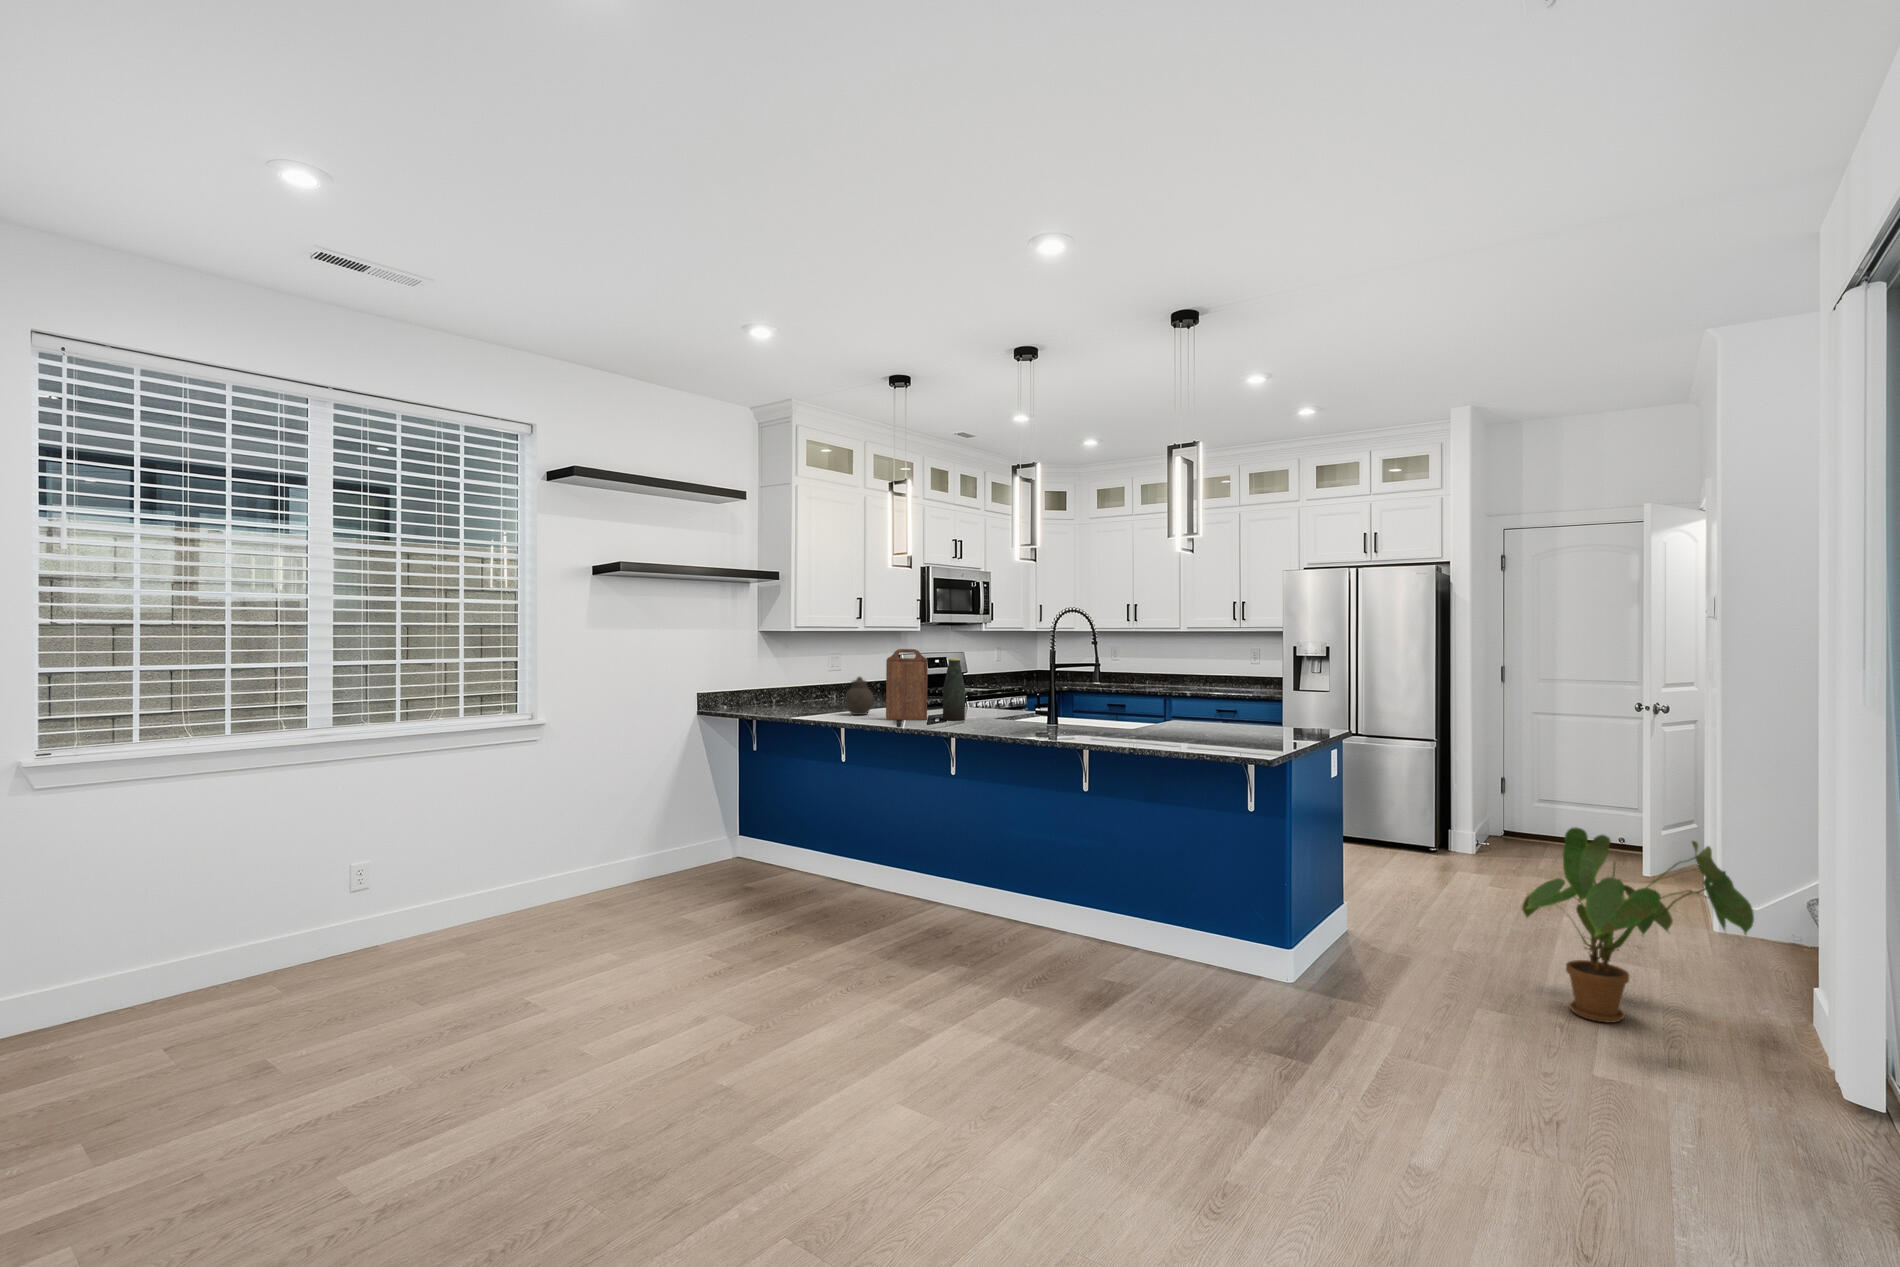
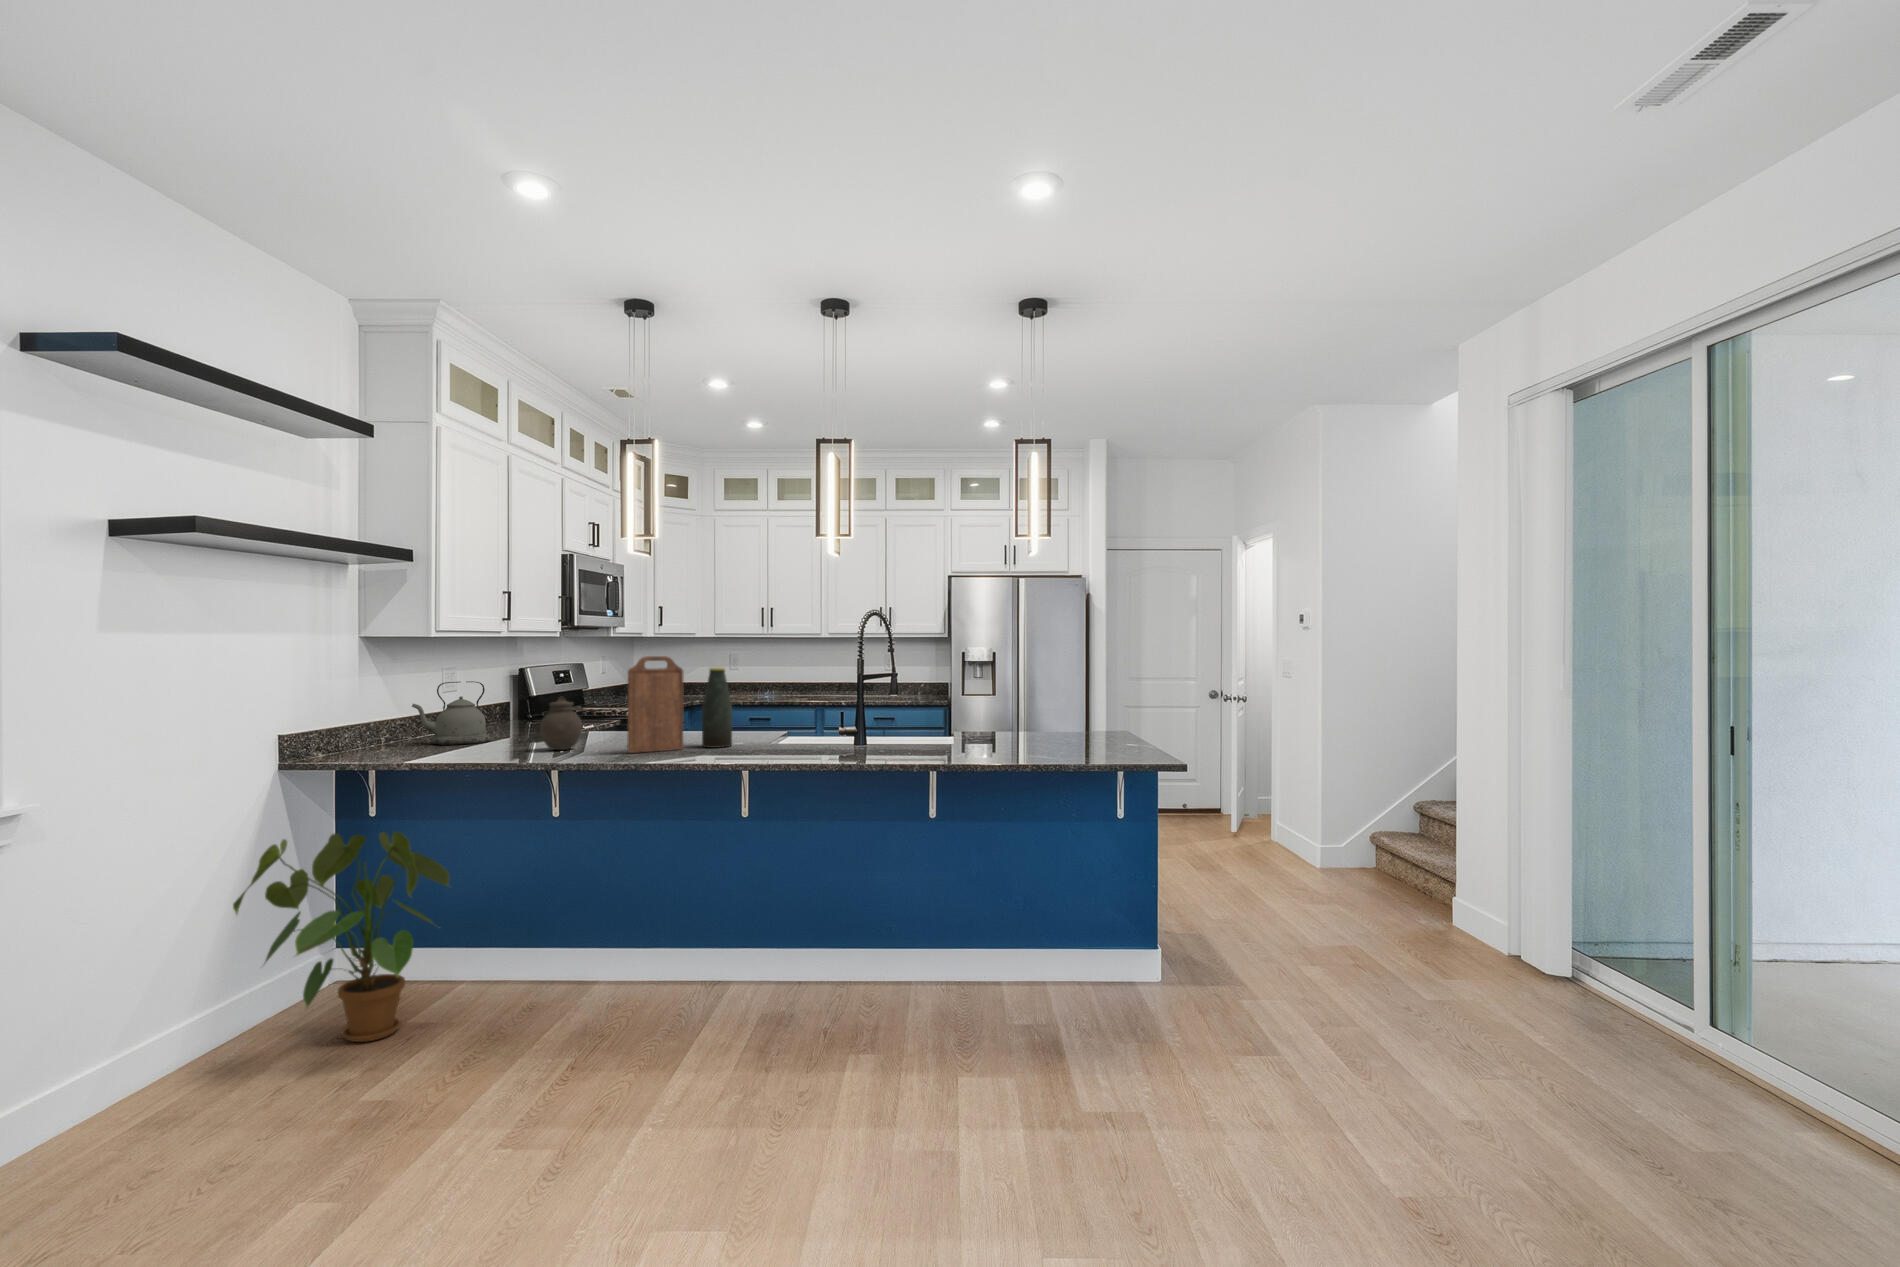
kettle: none [791,663,841,708] -> present [412,681,490,745]
house plant: present [1522,828,1754,1023] -> present [233,832,450,1042]

